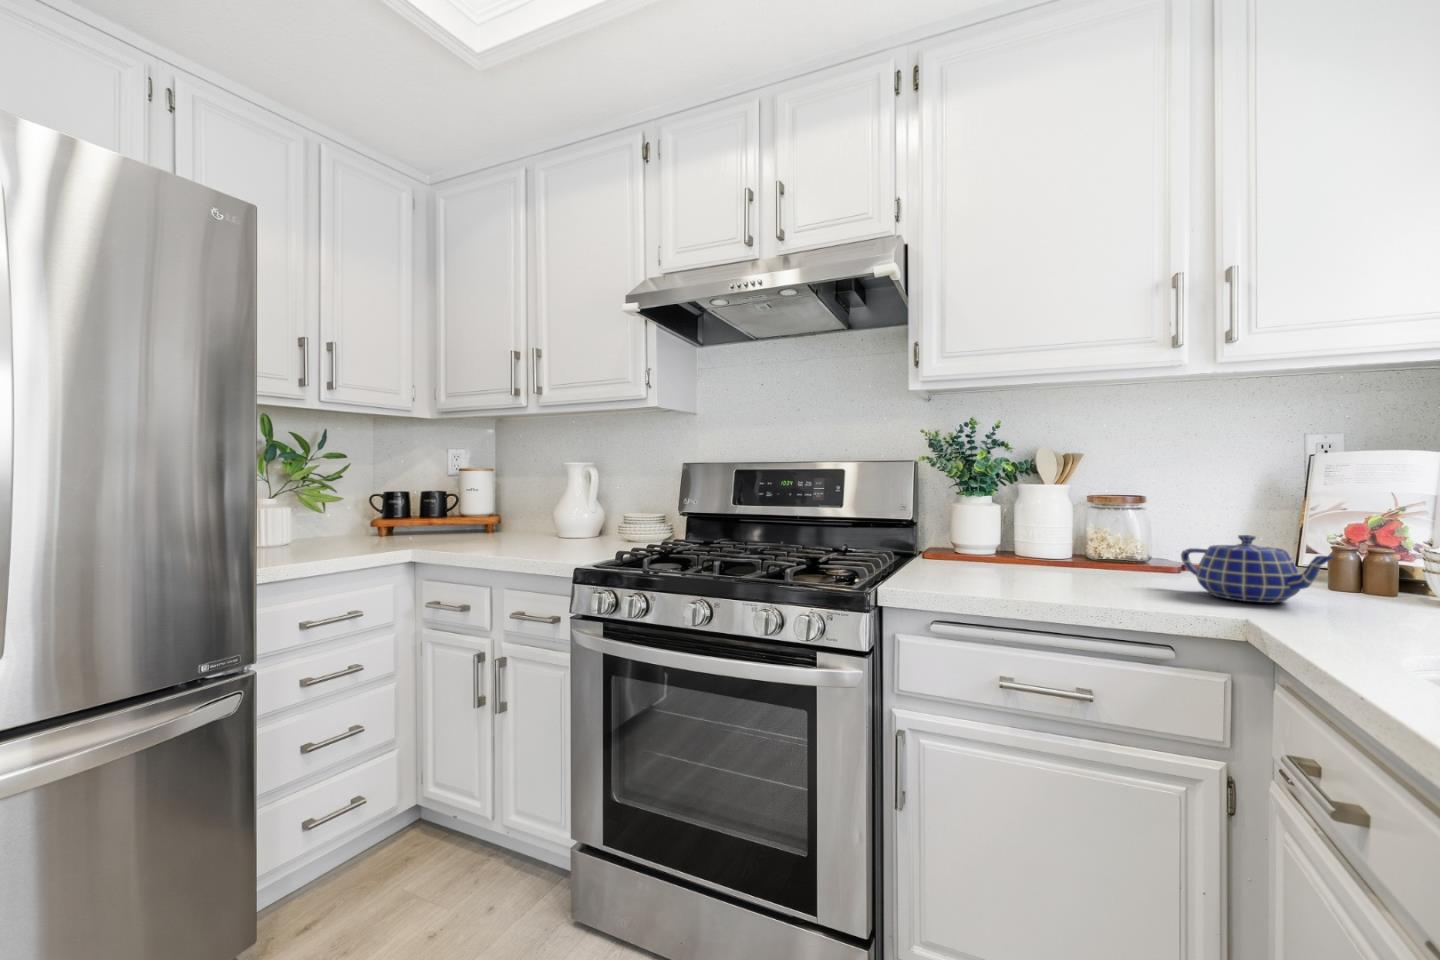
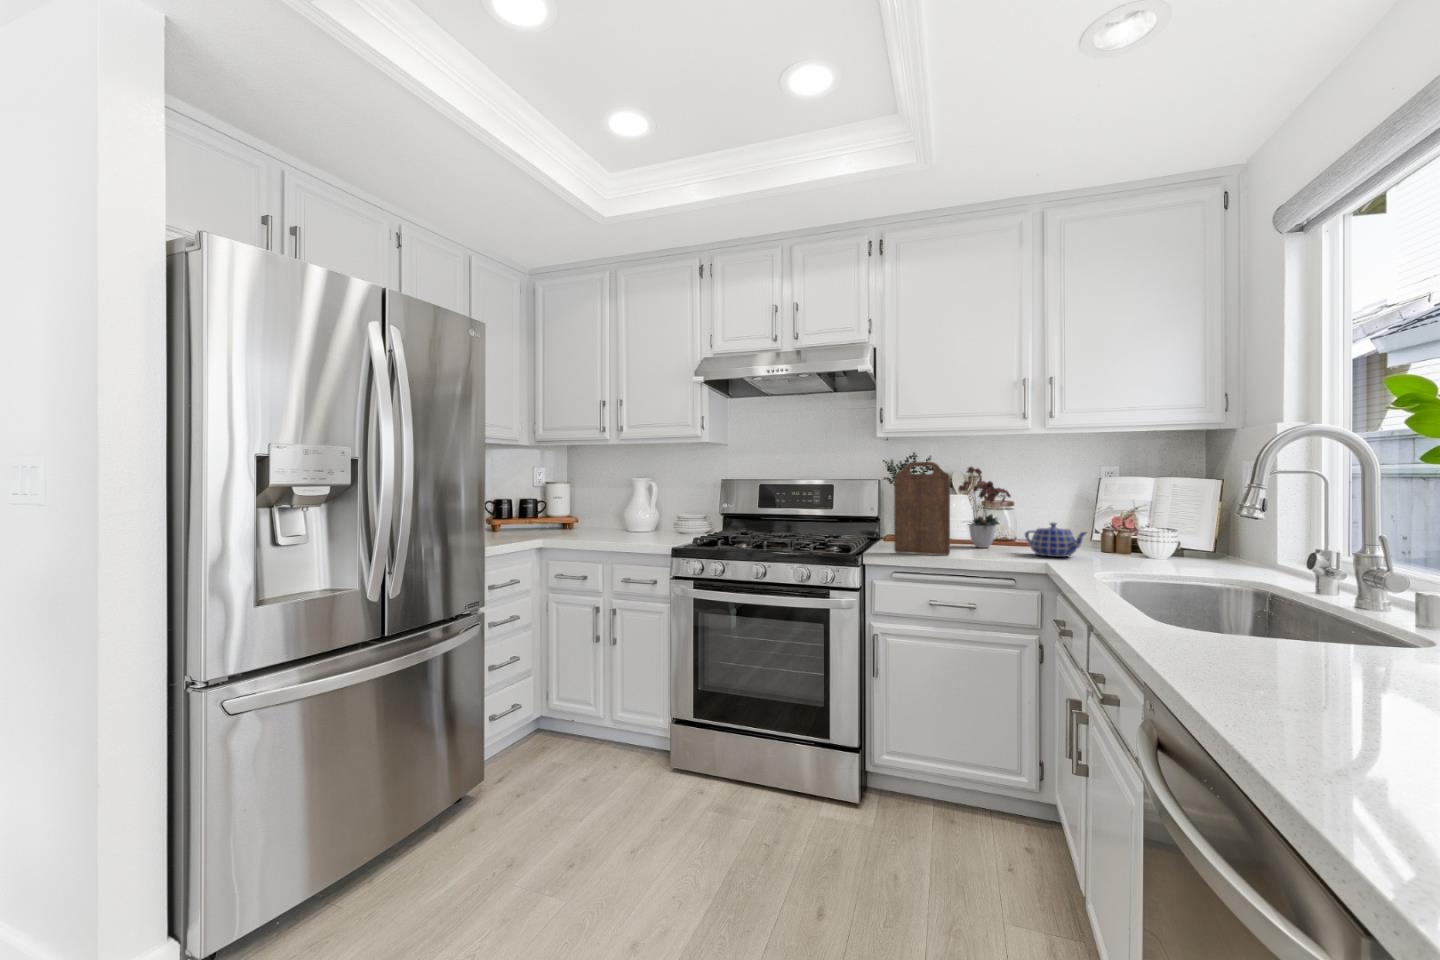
cutting board: none [937,423,1041,592] -> present [894,462,950,555]
flower arrangement: none [1042,429,1157,575] -> present [958,467,1011,548]

